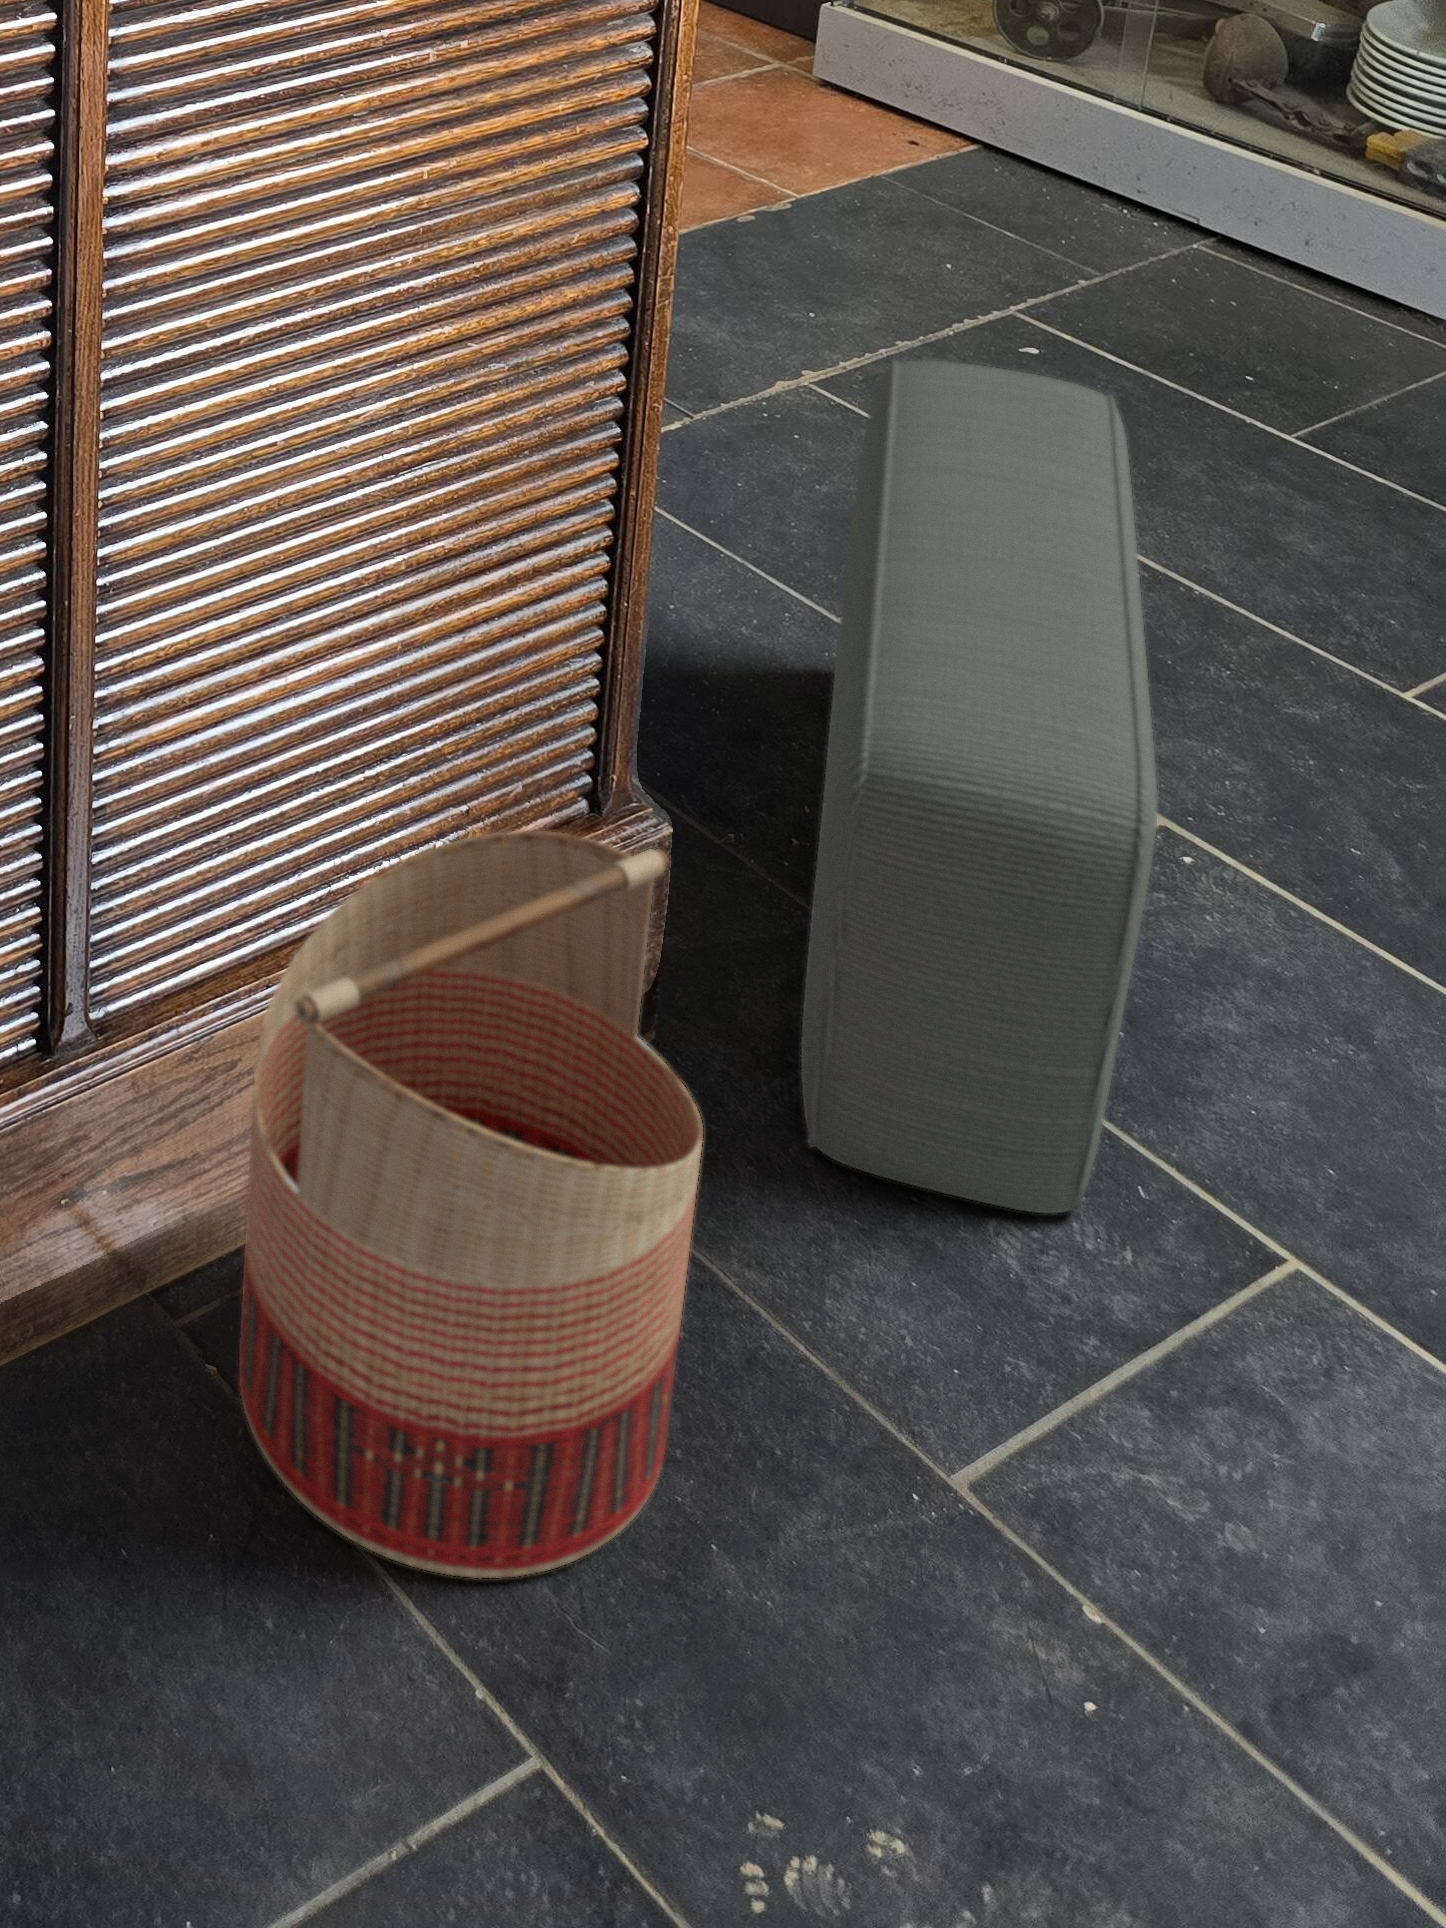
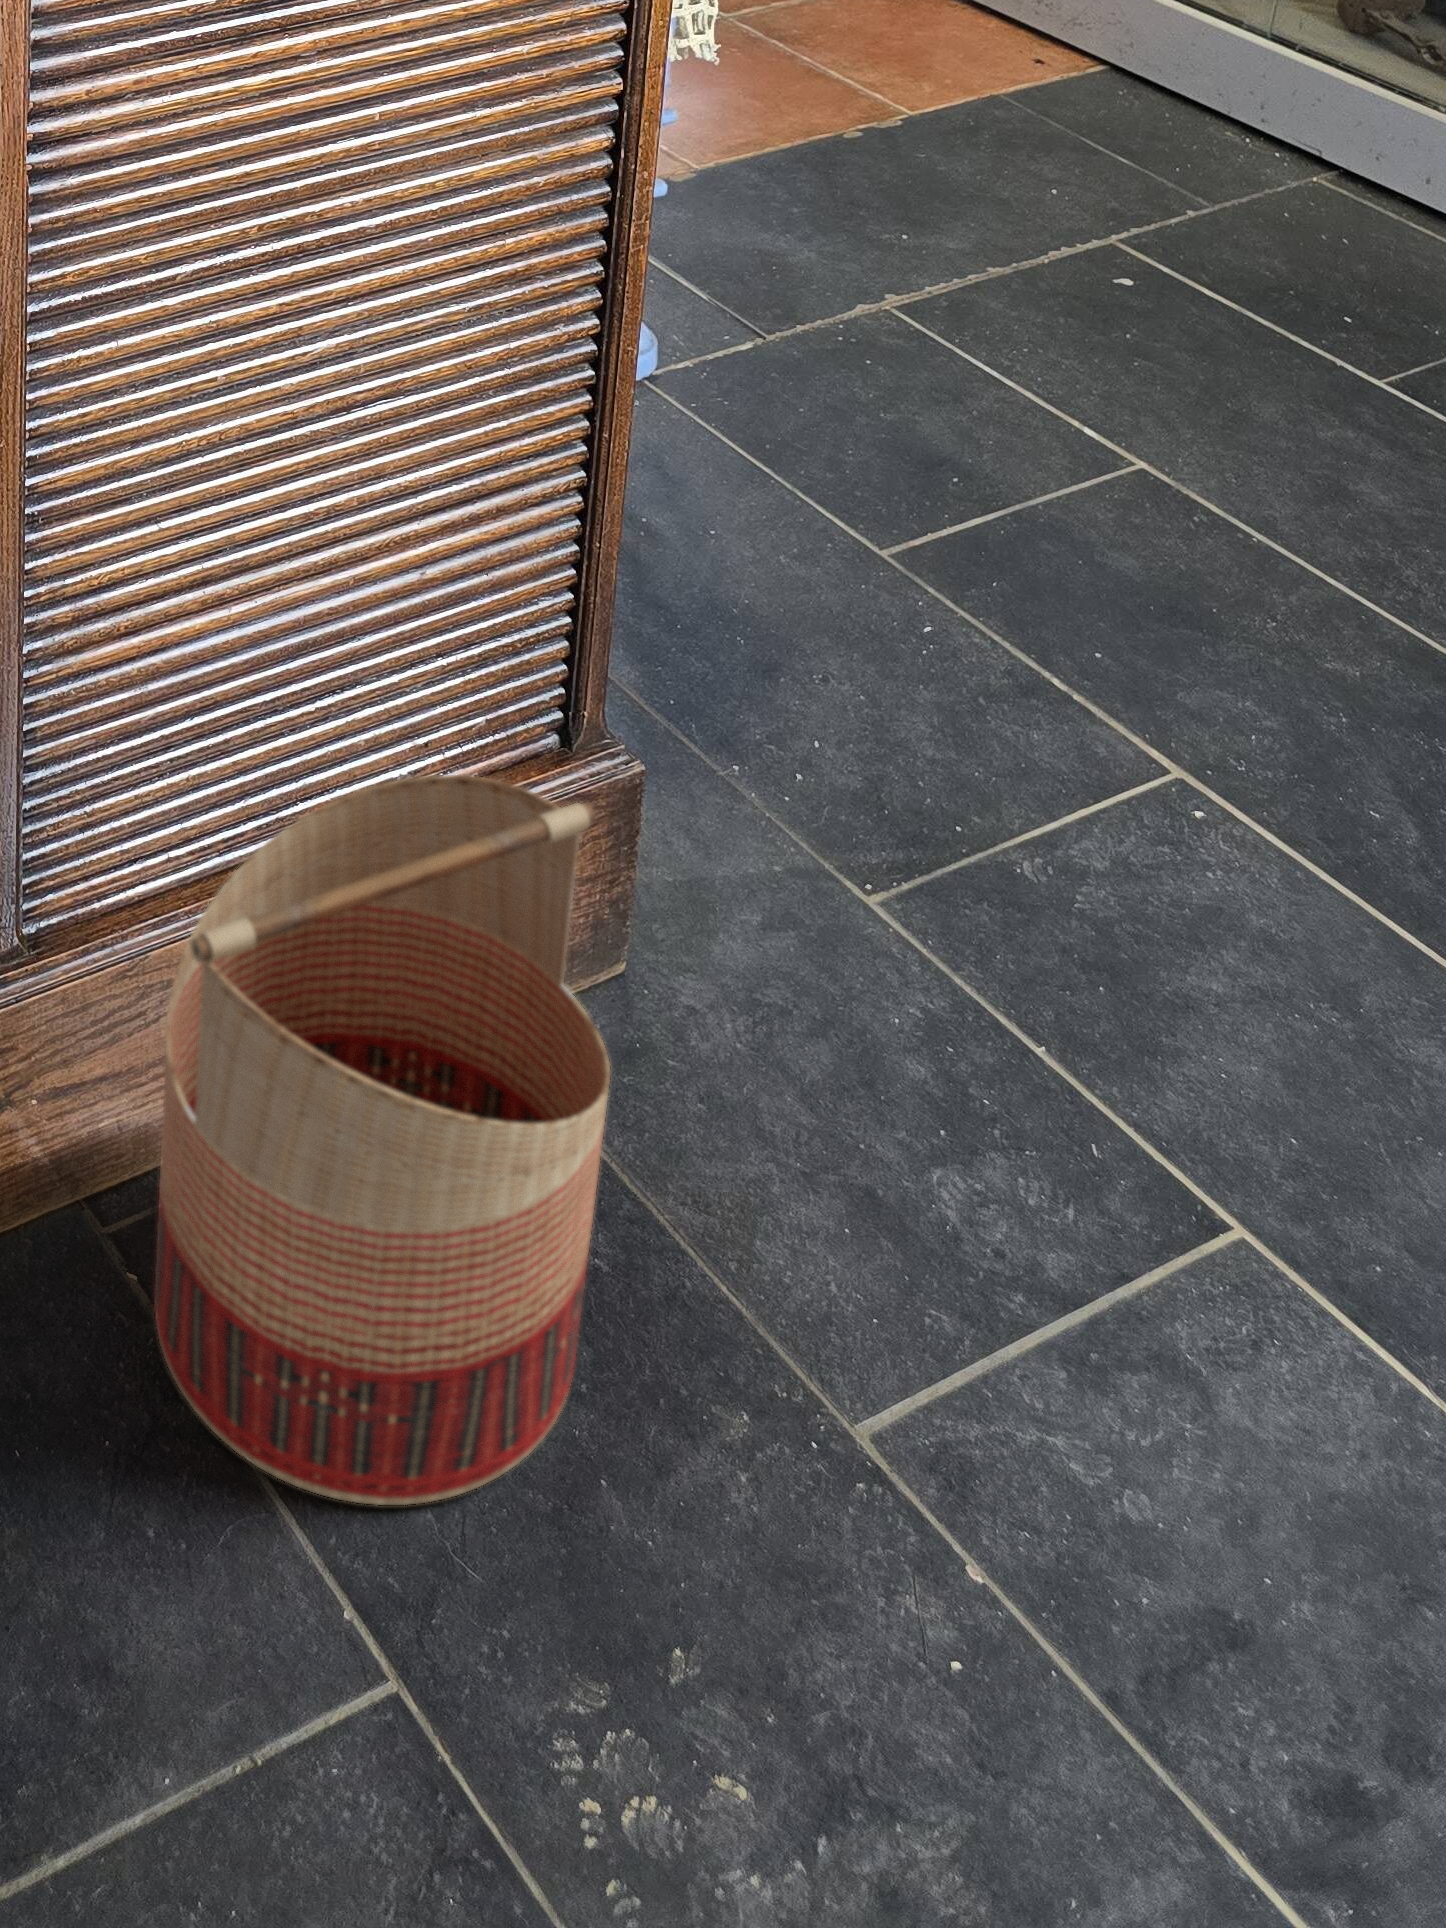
pouf: present [801,360,1158,1214] -> none [763,302,1165,1177]

